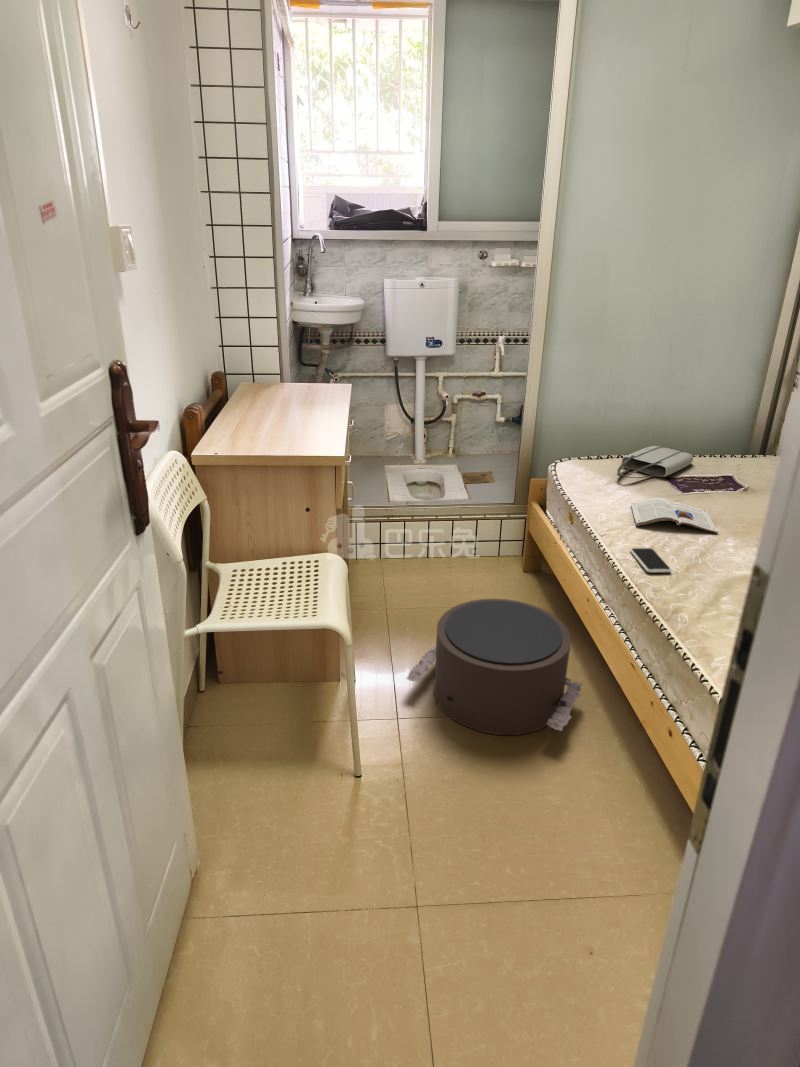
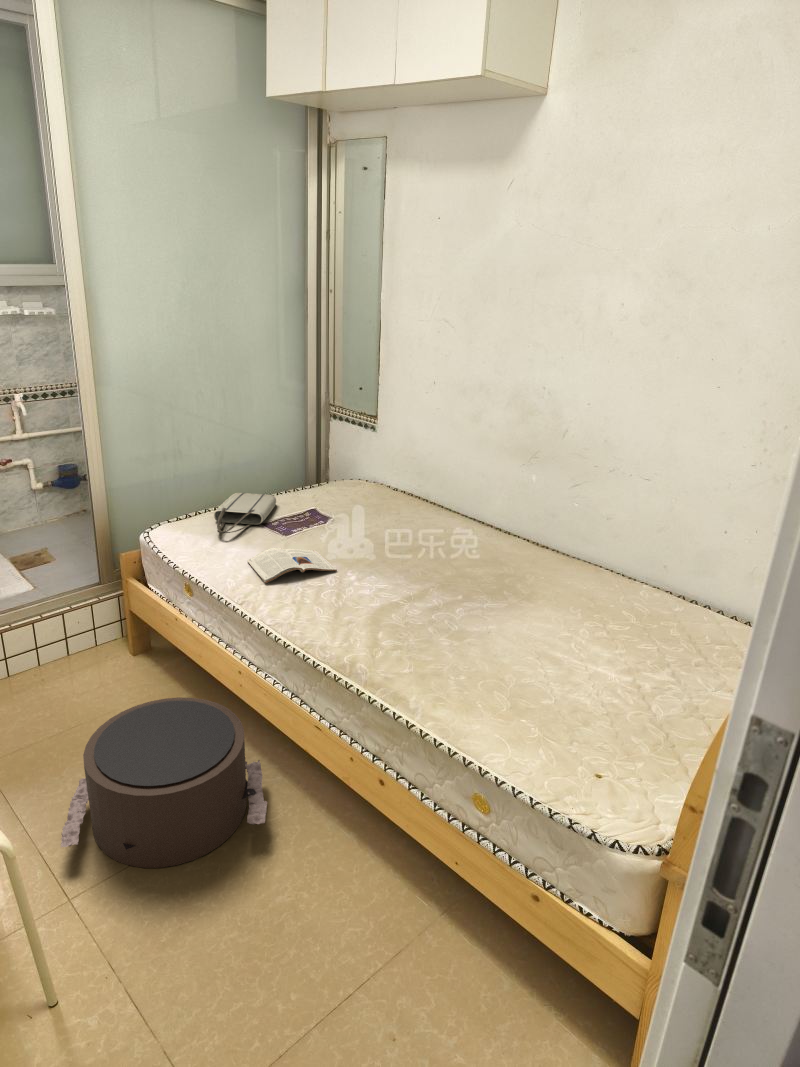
smartphone: present [630,548,671,573] -> none [275,604,323,630]

